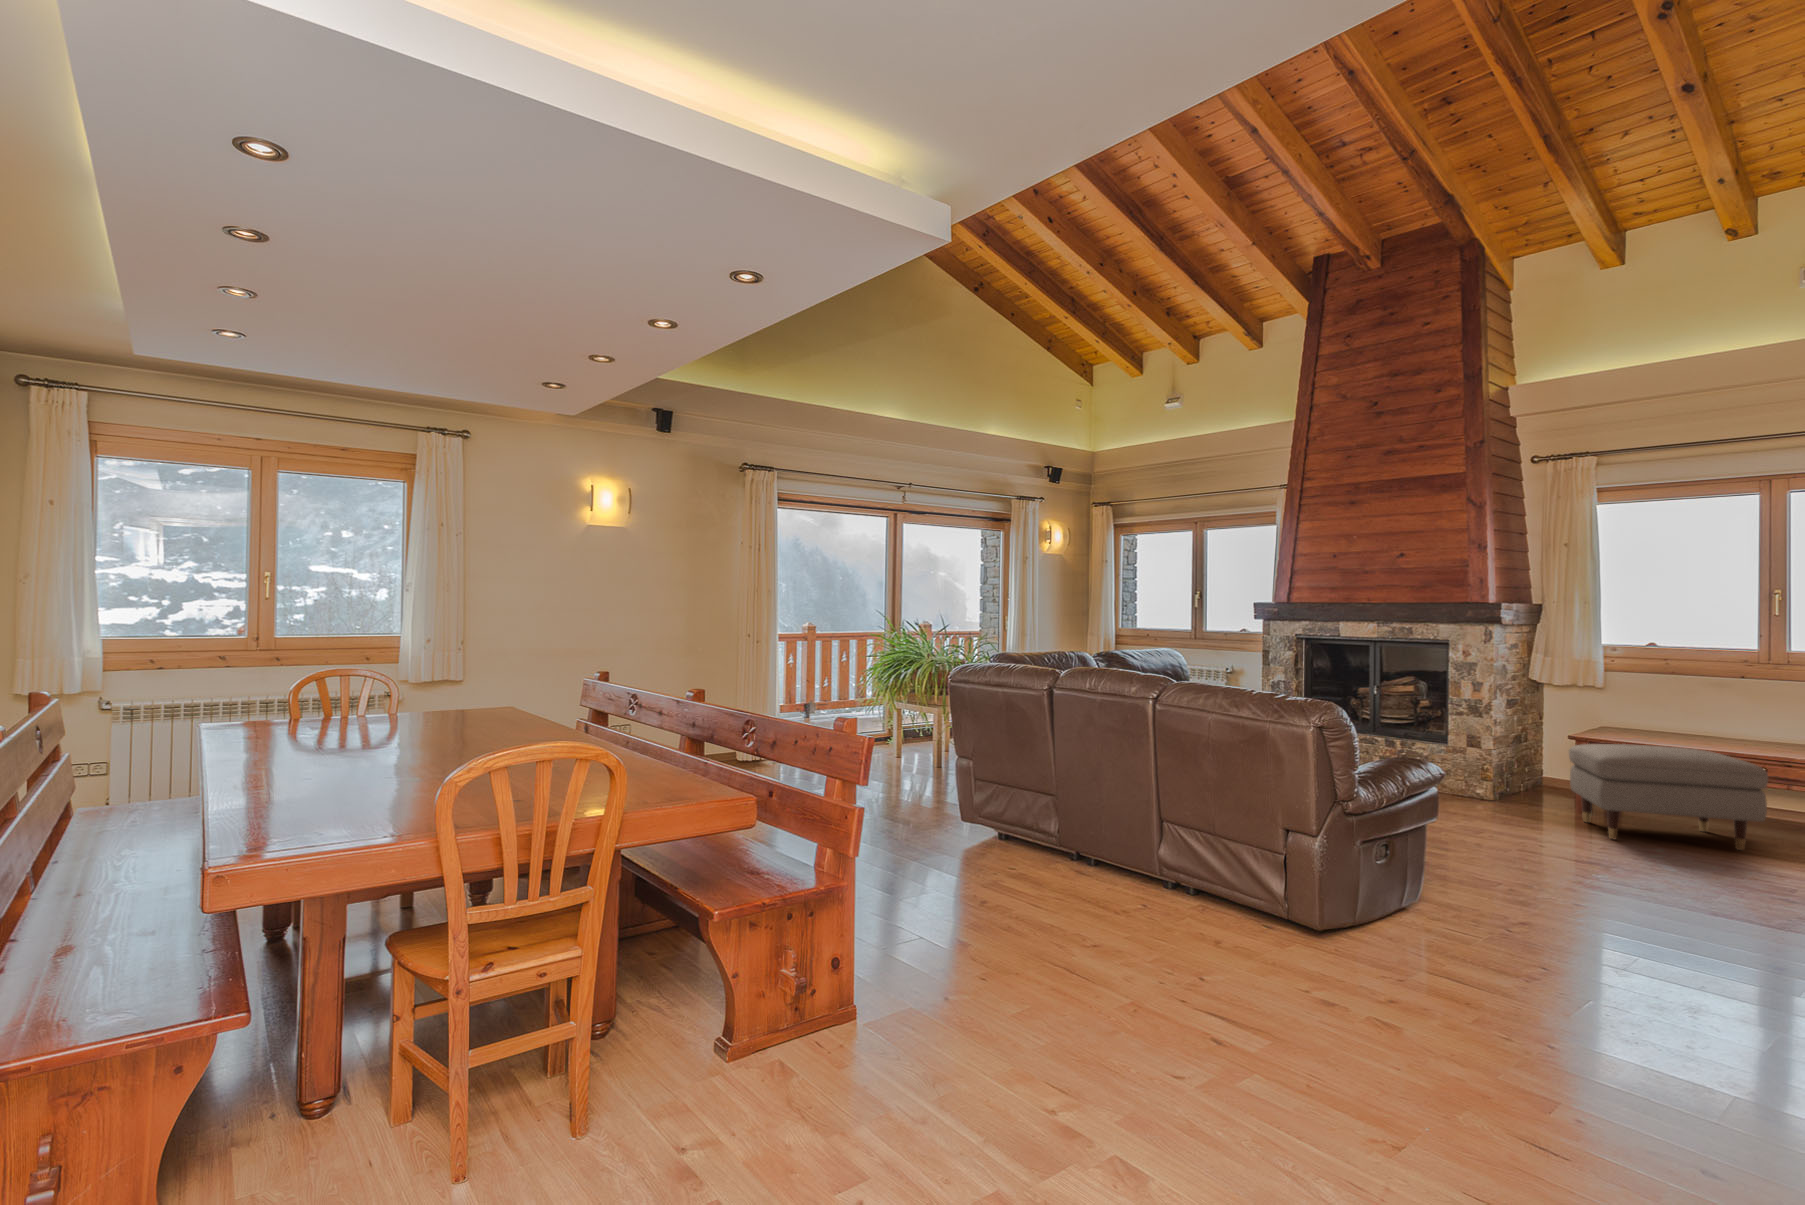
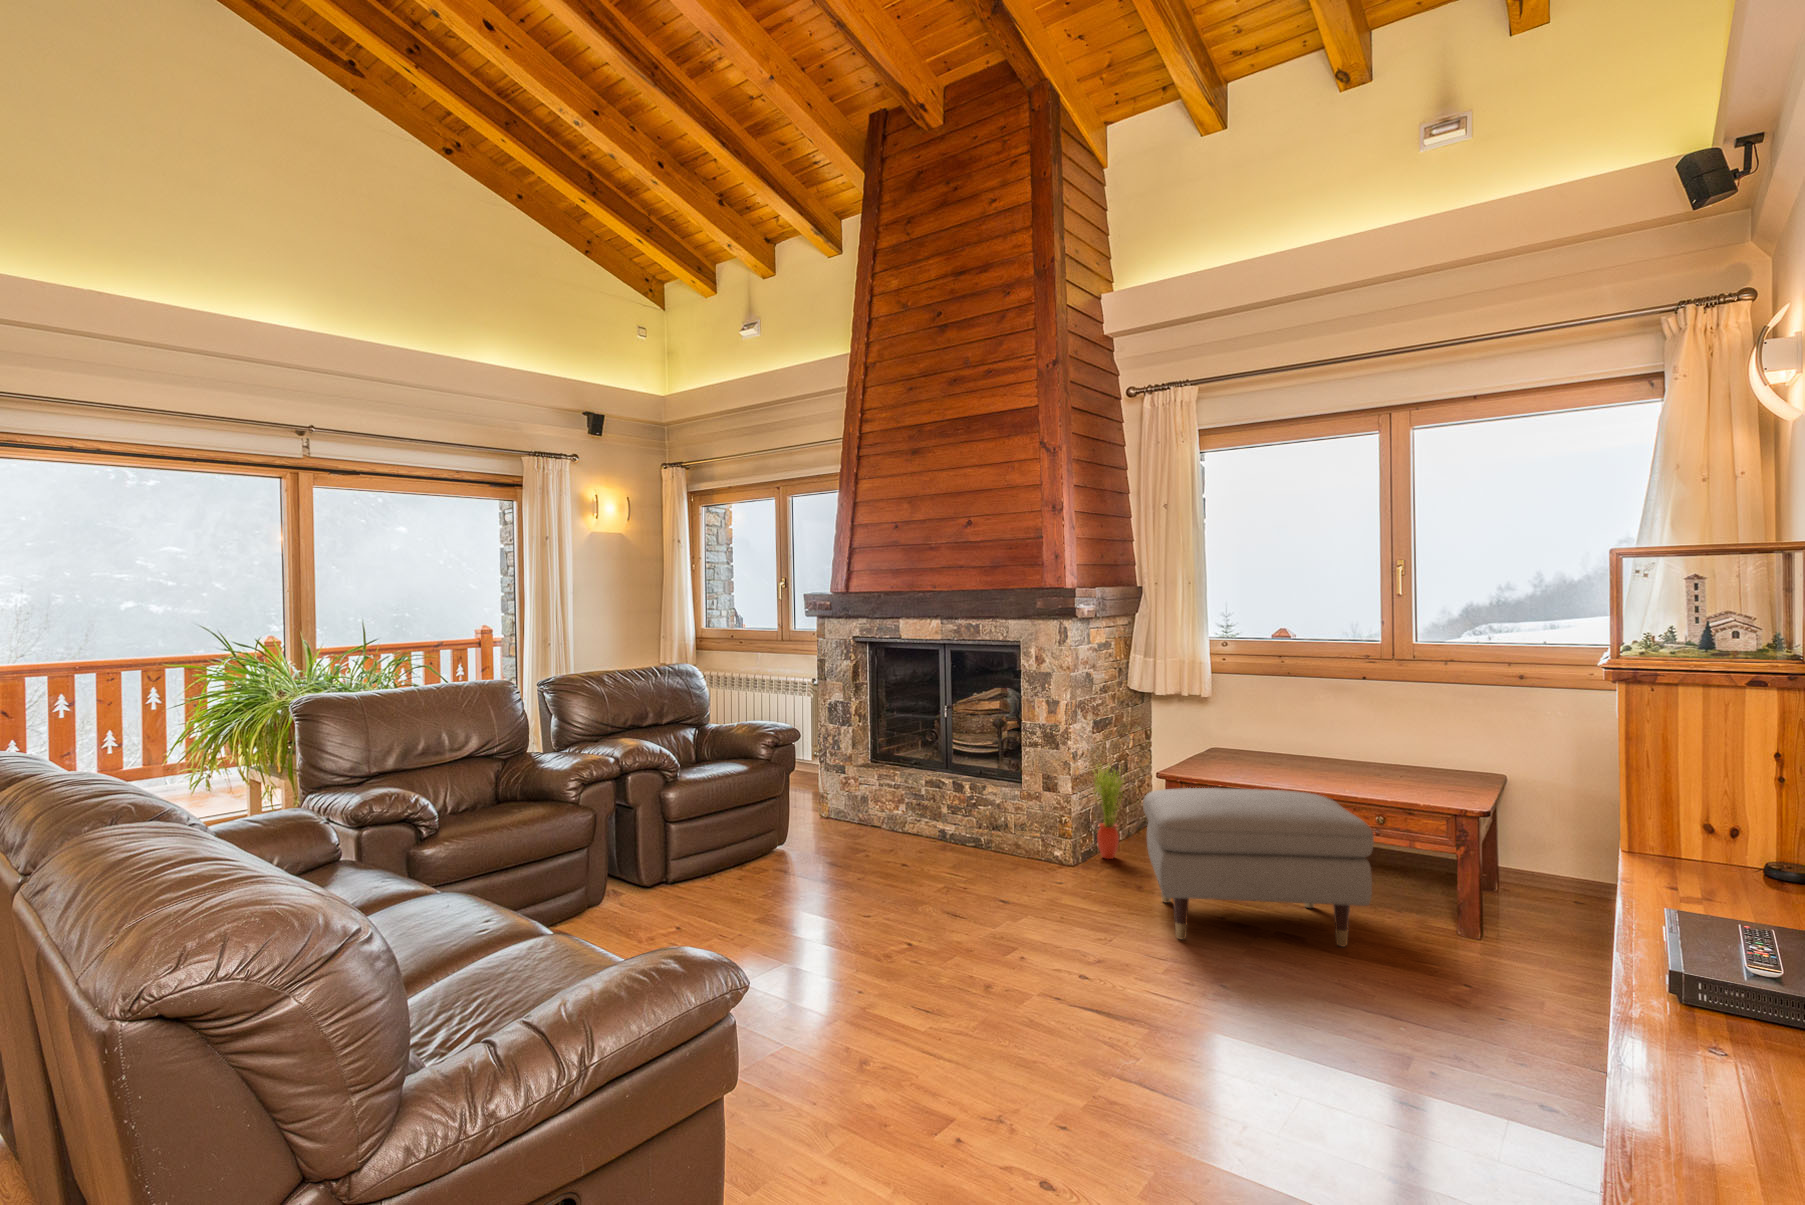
potted plant: none [1508,729,1536,799] -> present [1093,763,1124,859]

